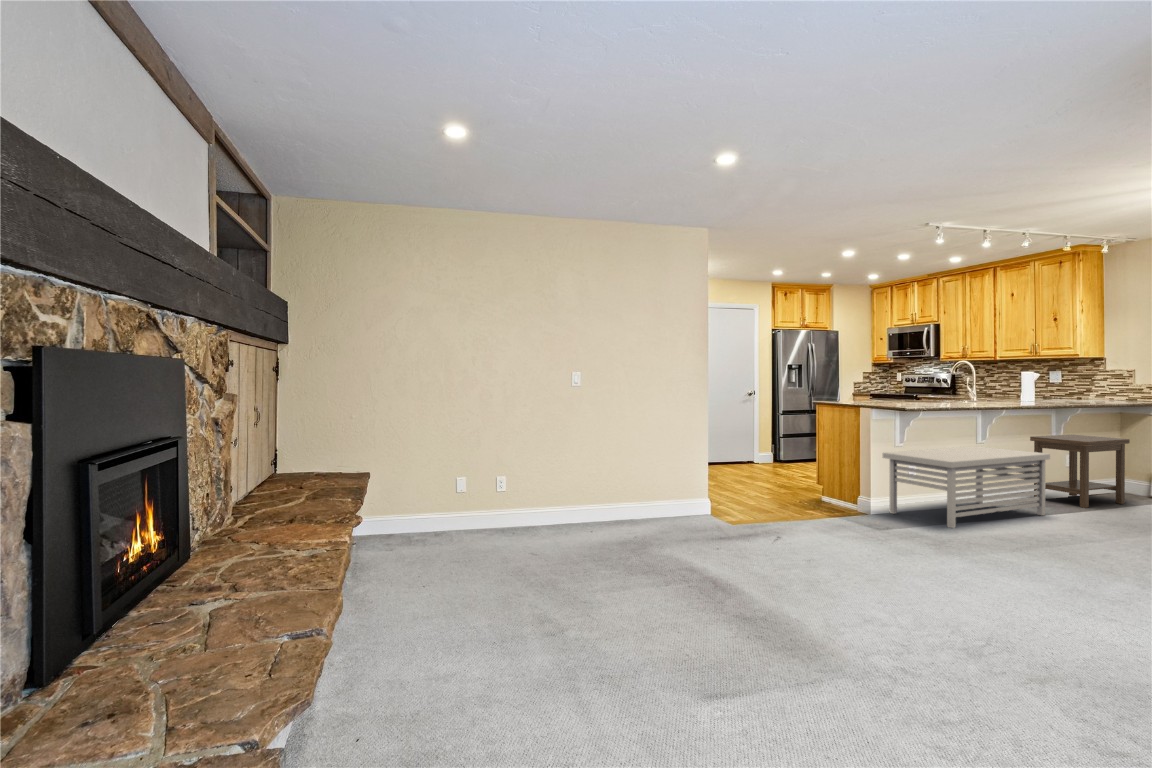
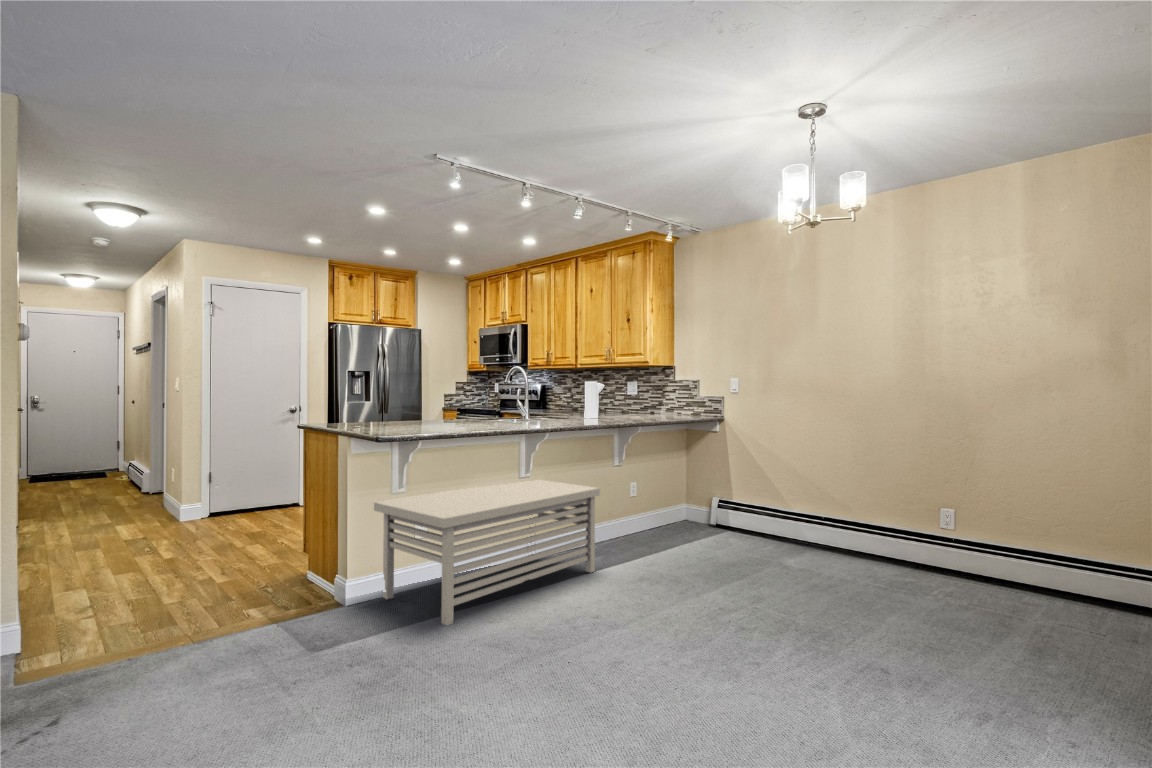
side table: present [1030,435,1130,508] -> none [596,456,691,550]

